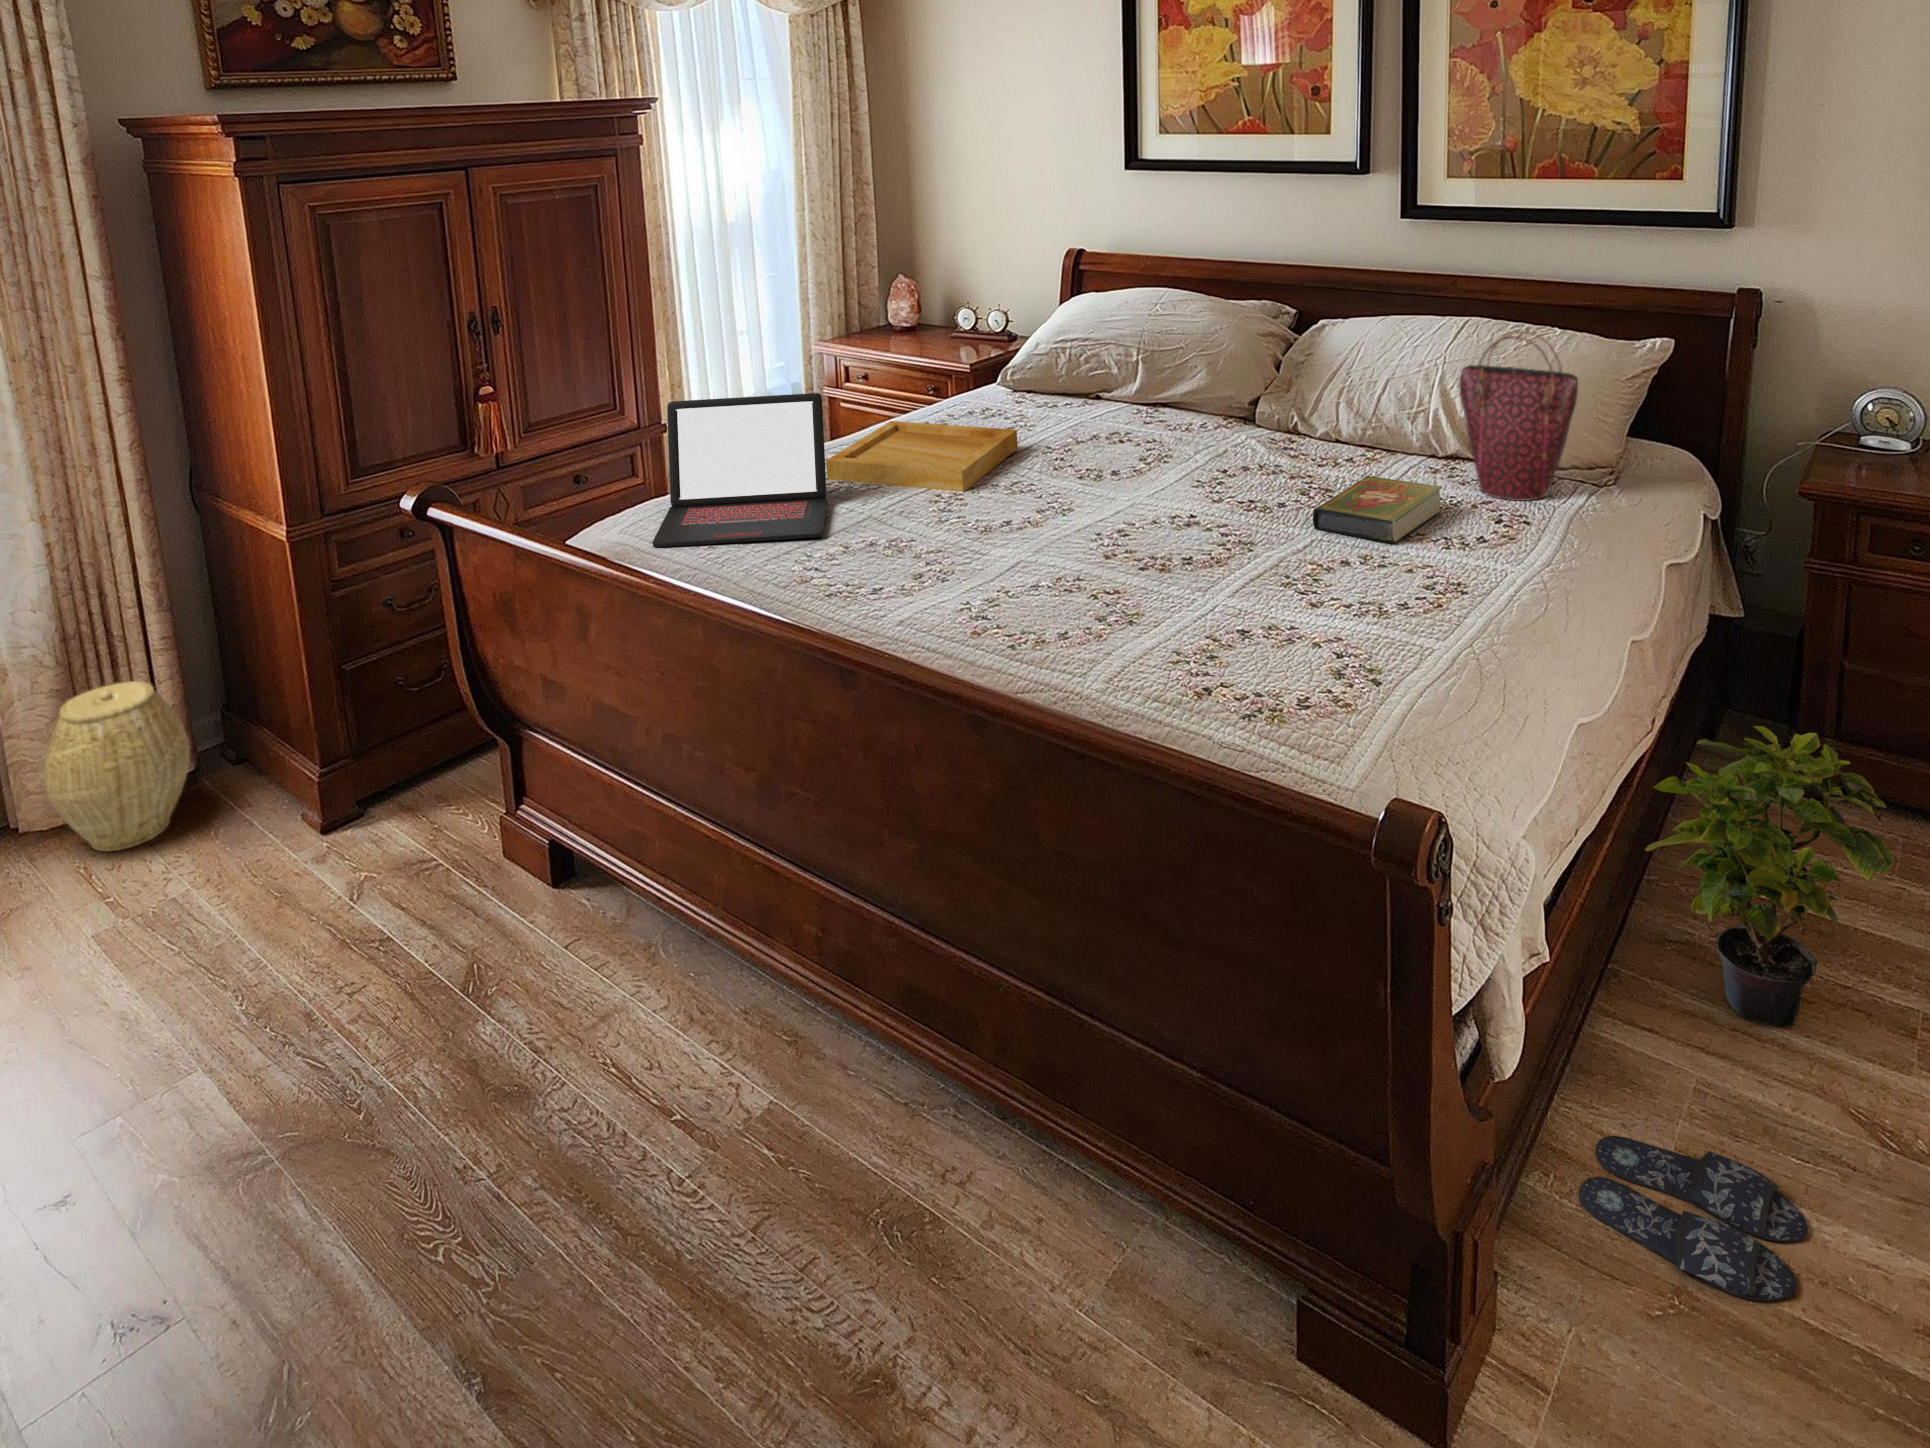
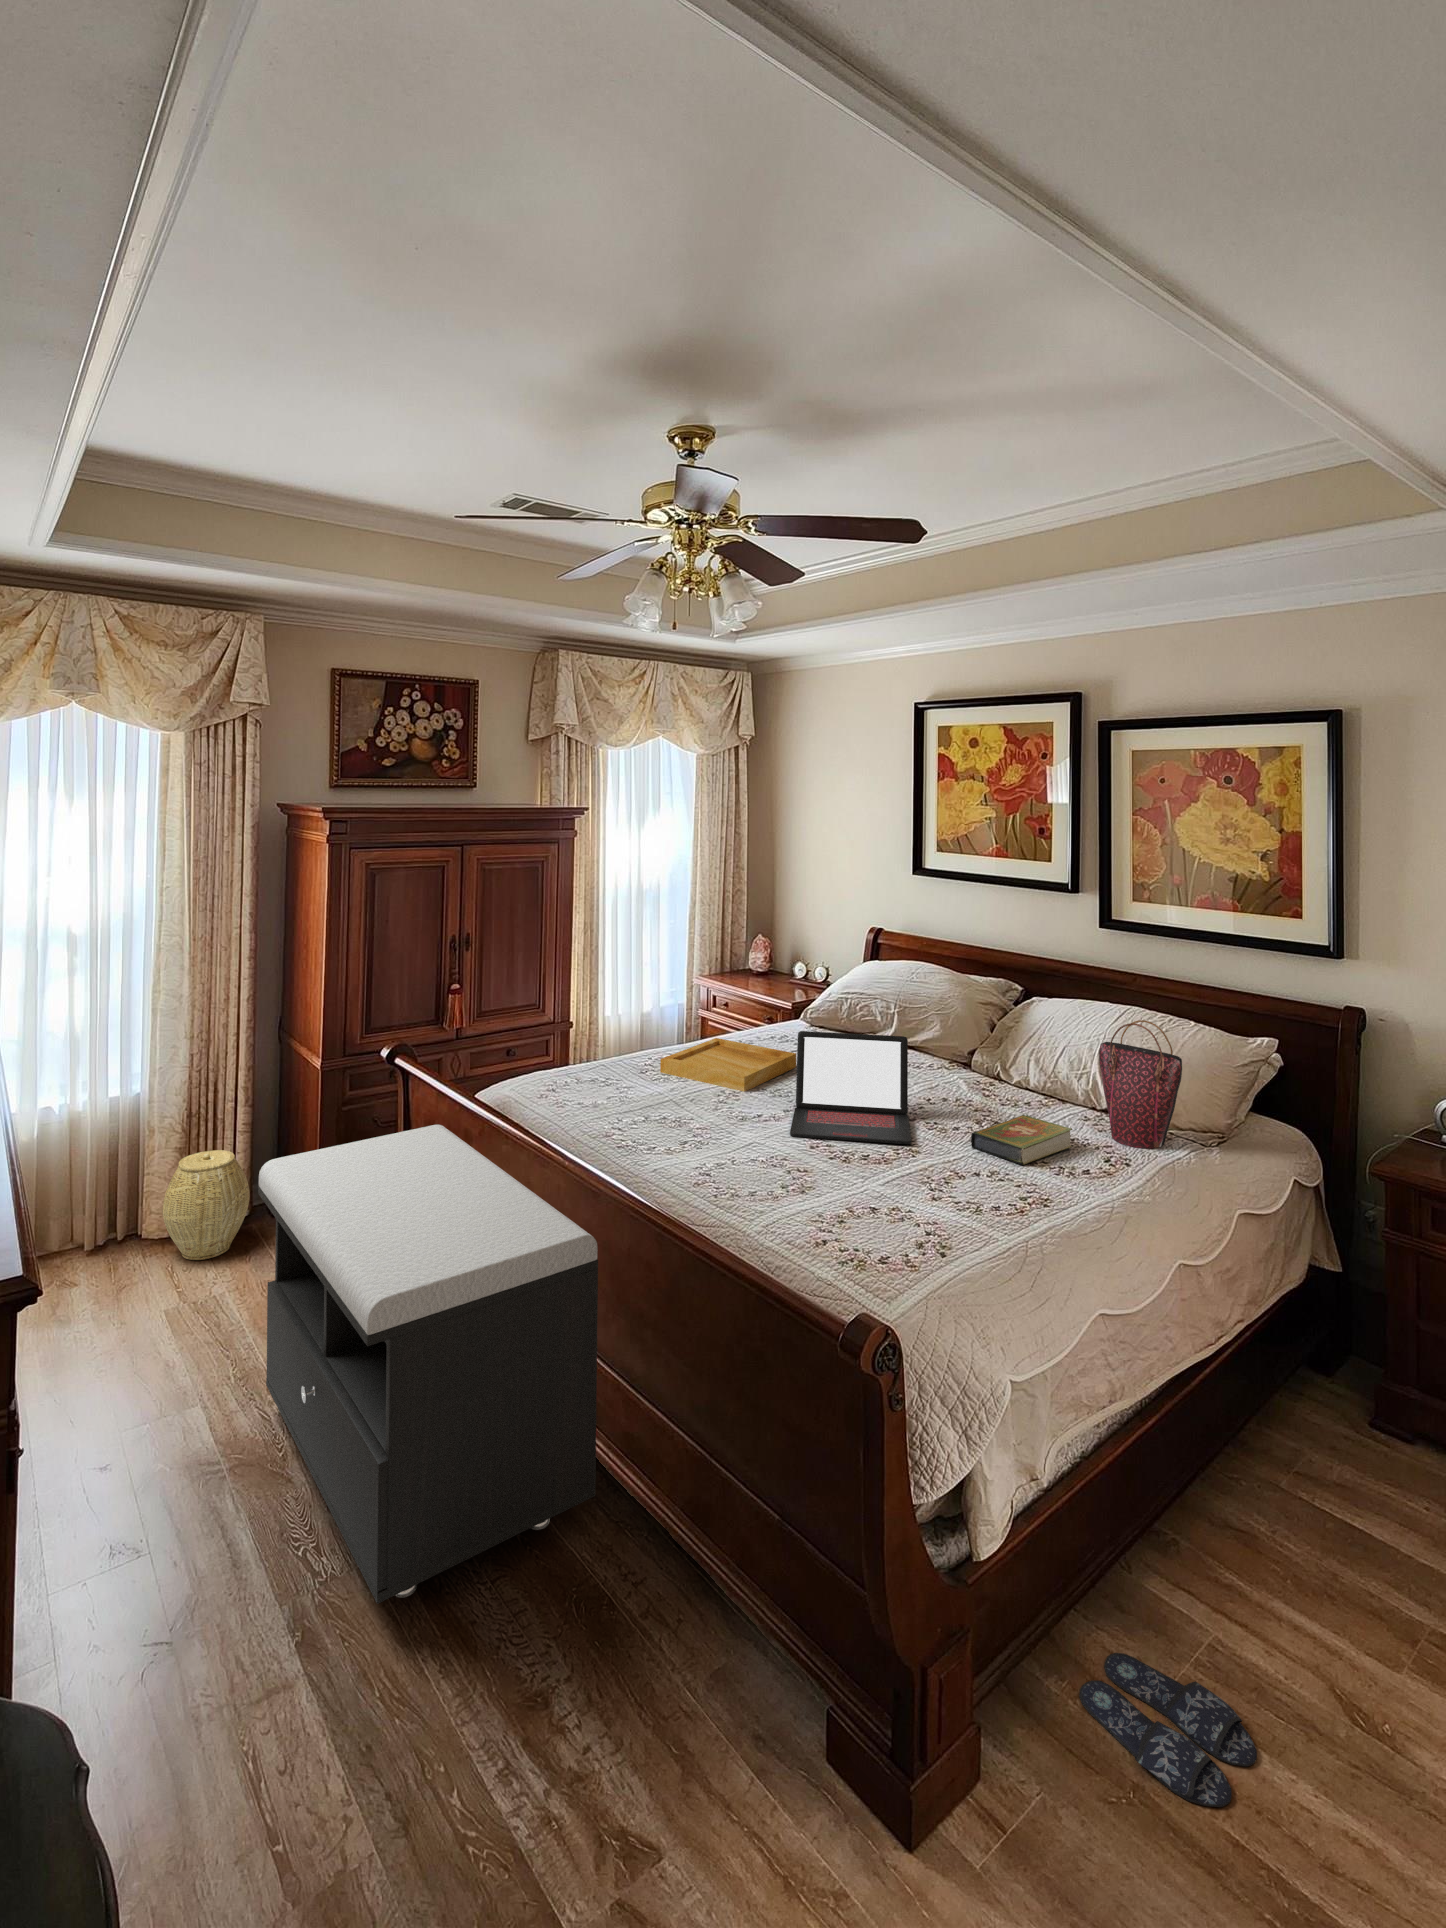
laptop: present [653,393,828,547] -> present [790,1031,911,1144]
storage bench: none [249,599,877,1309] -> present [258,1125,598,1604]
potted plant: present [1645,726,1895,1026] -> none [1180,1343,1388,1602]

